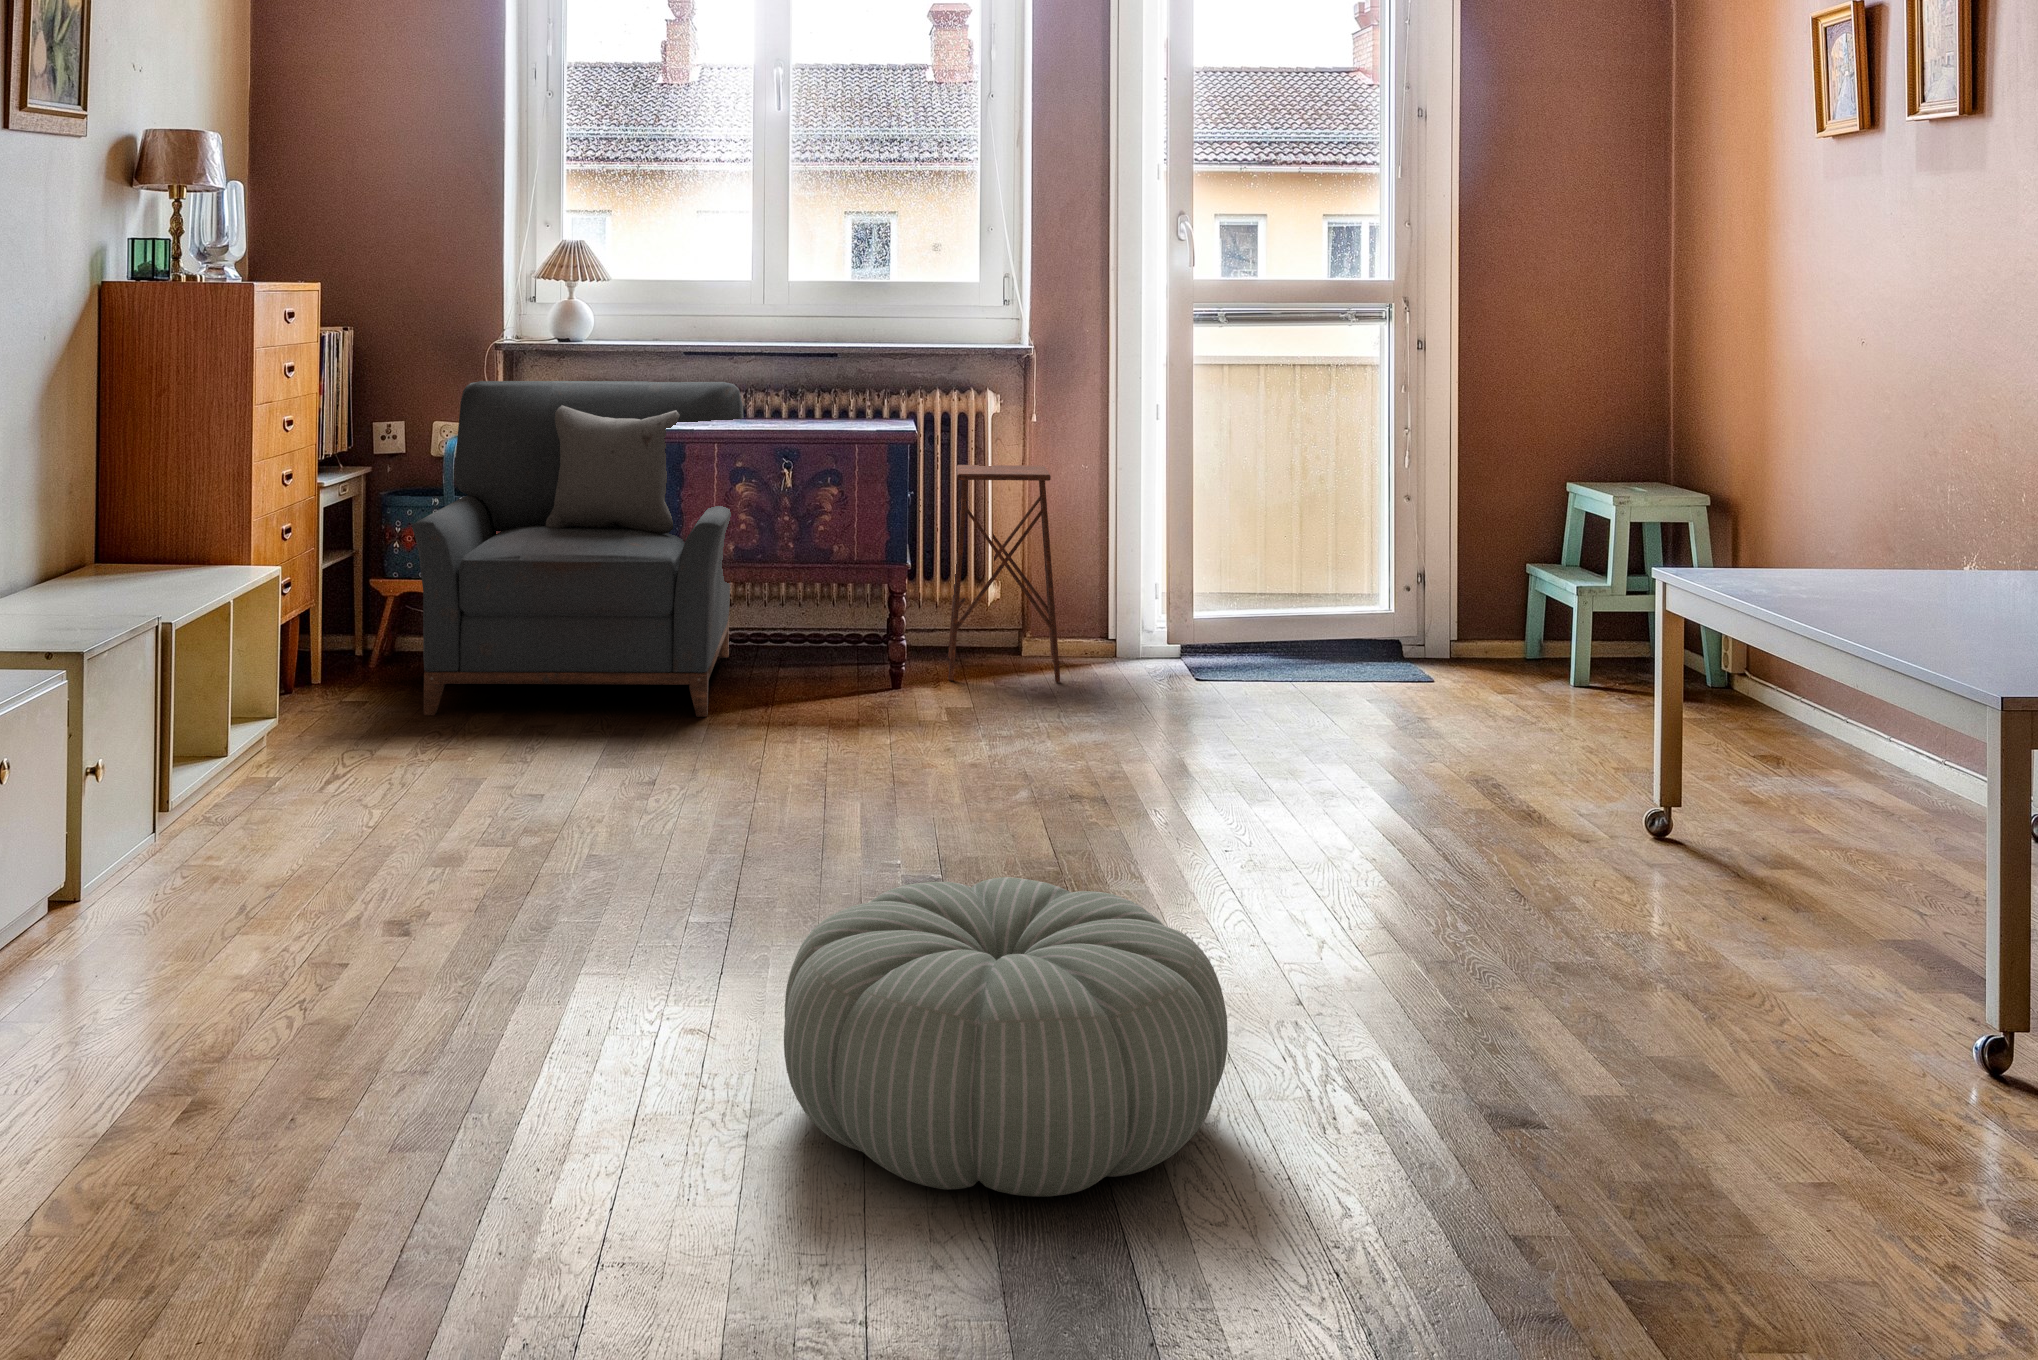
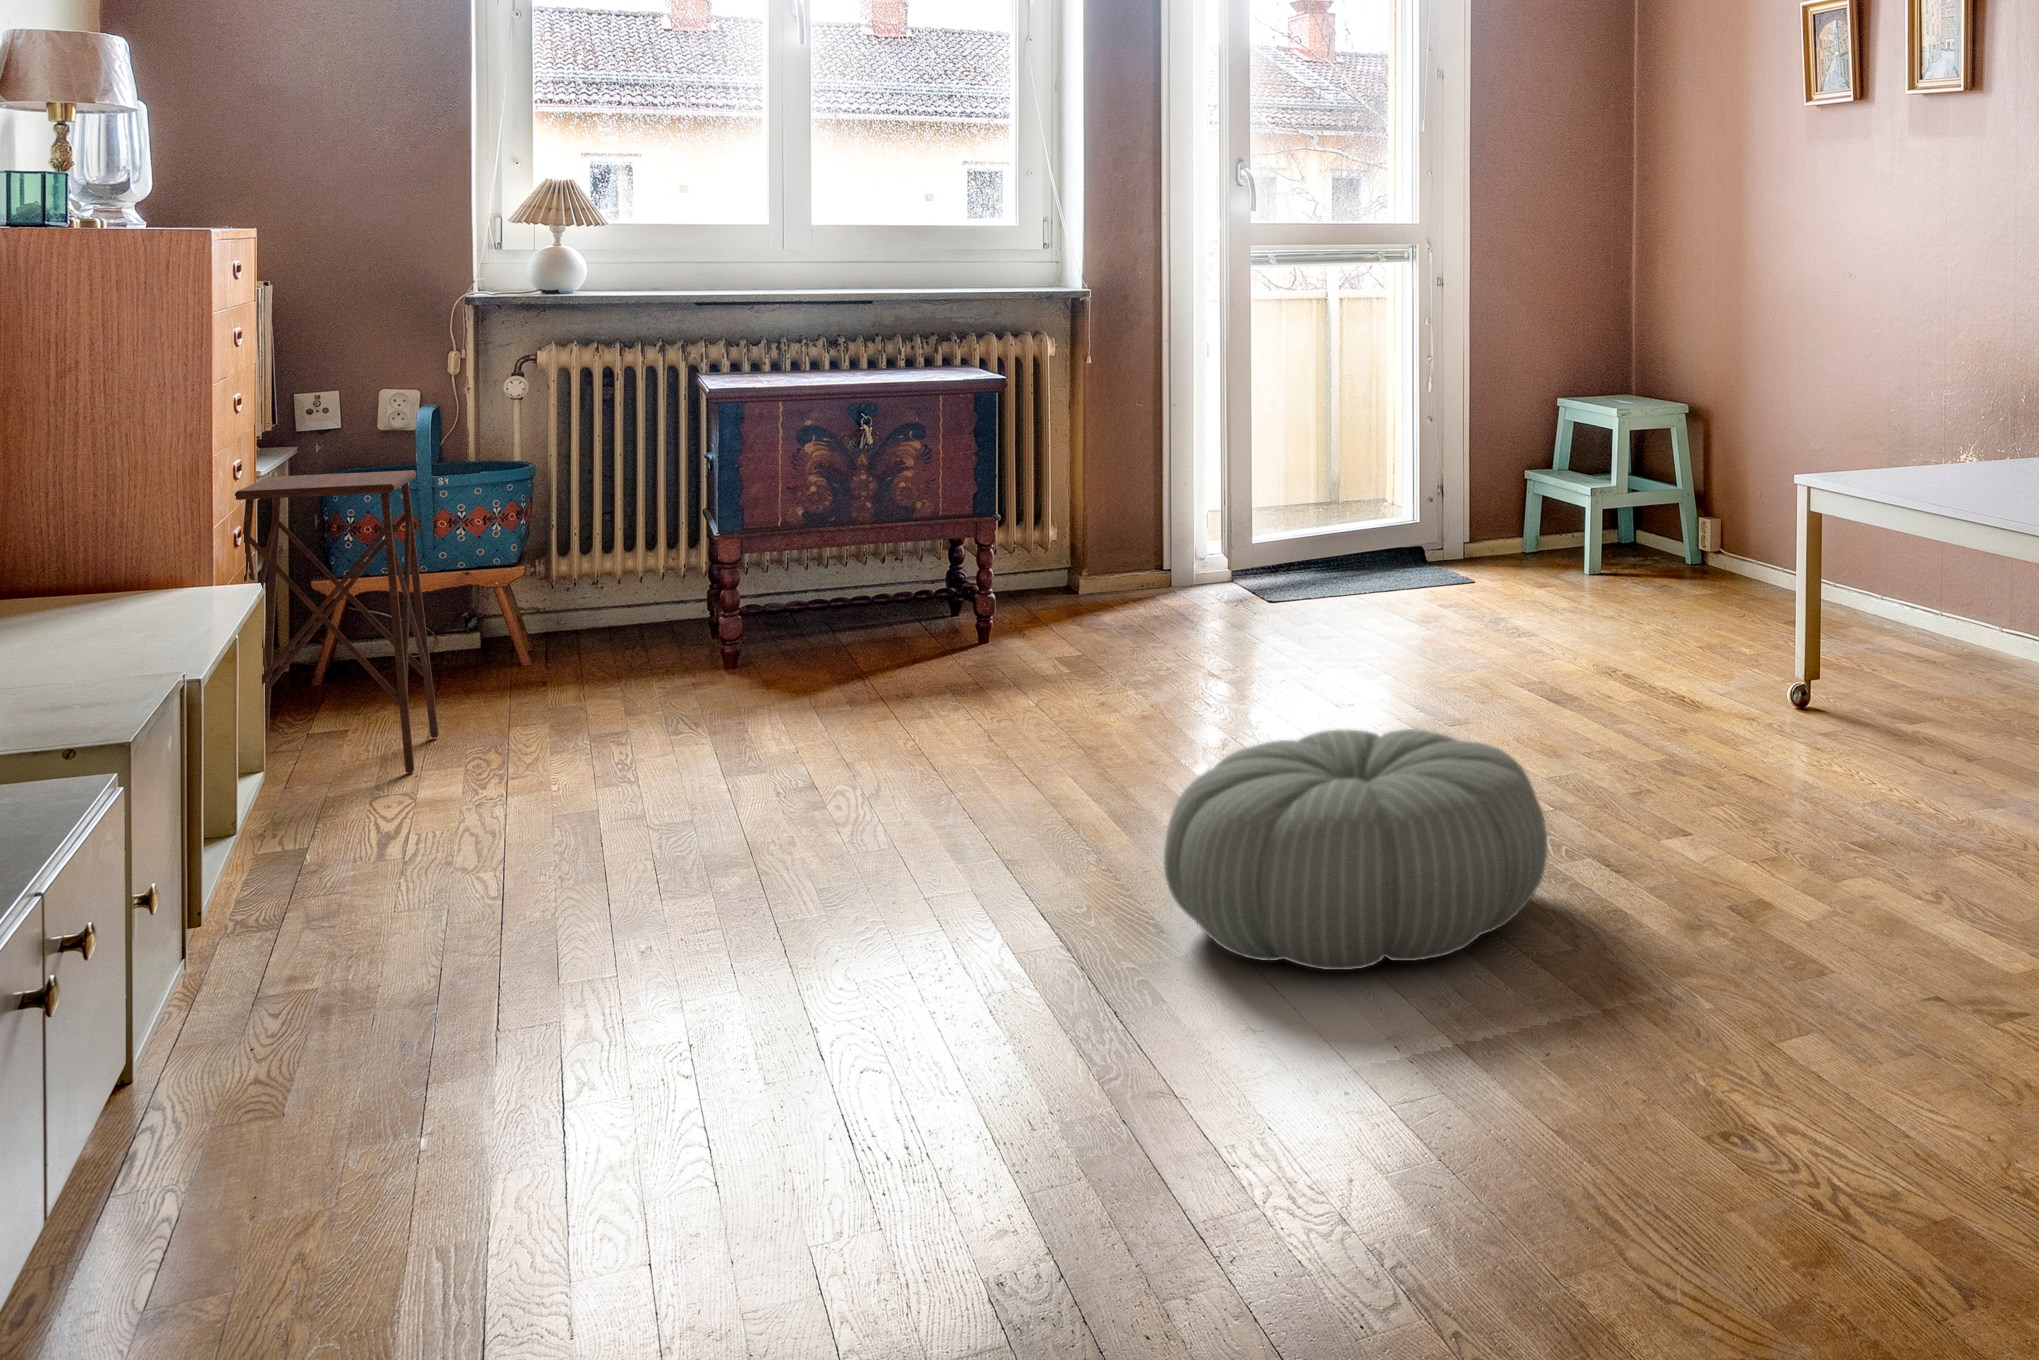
armchair: present [412,381,744,717] -> none [424,334,809,722]
side table: present [948,465,1060,682] -> present [235,470,439,773]

